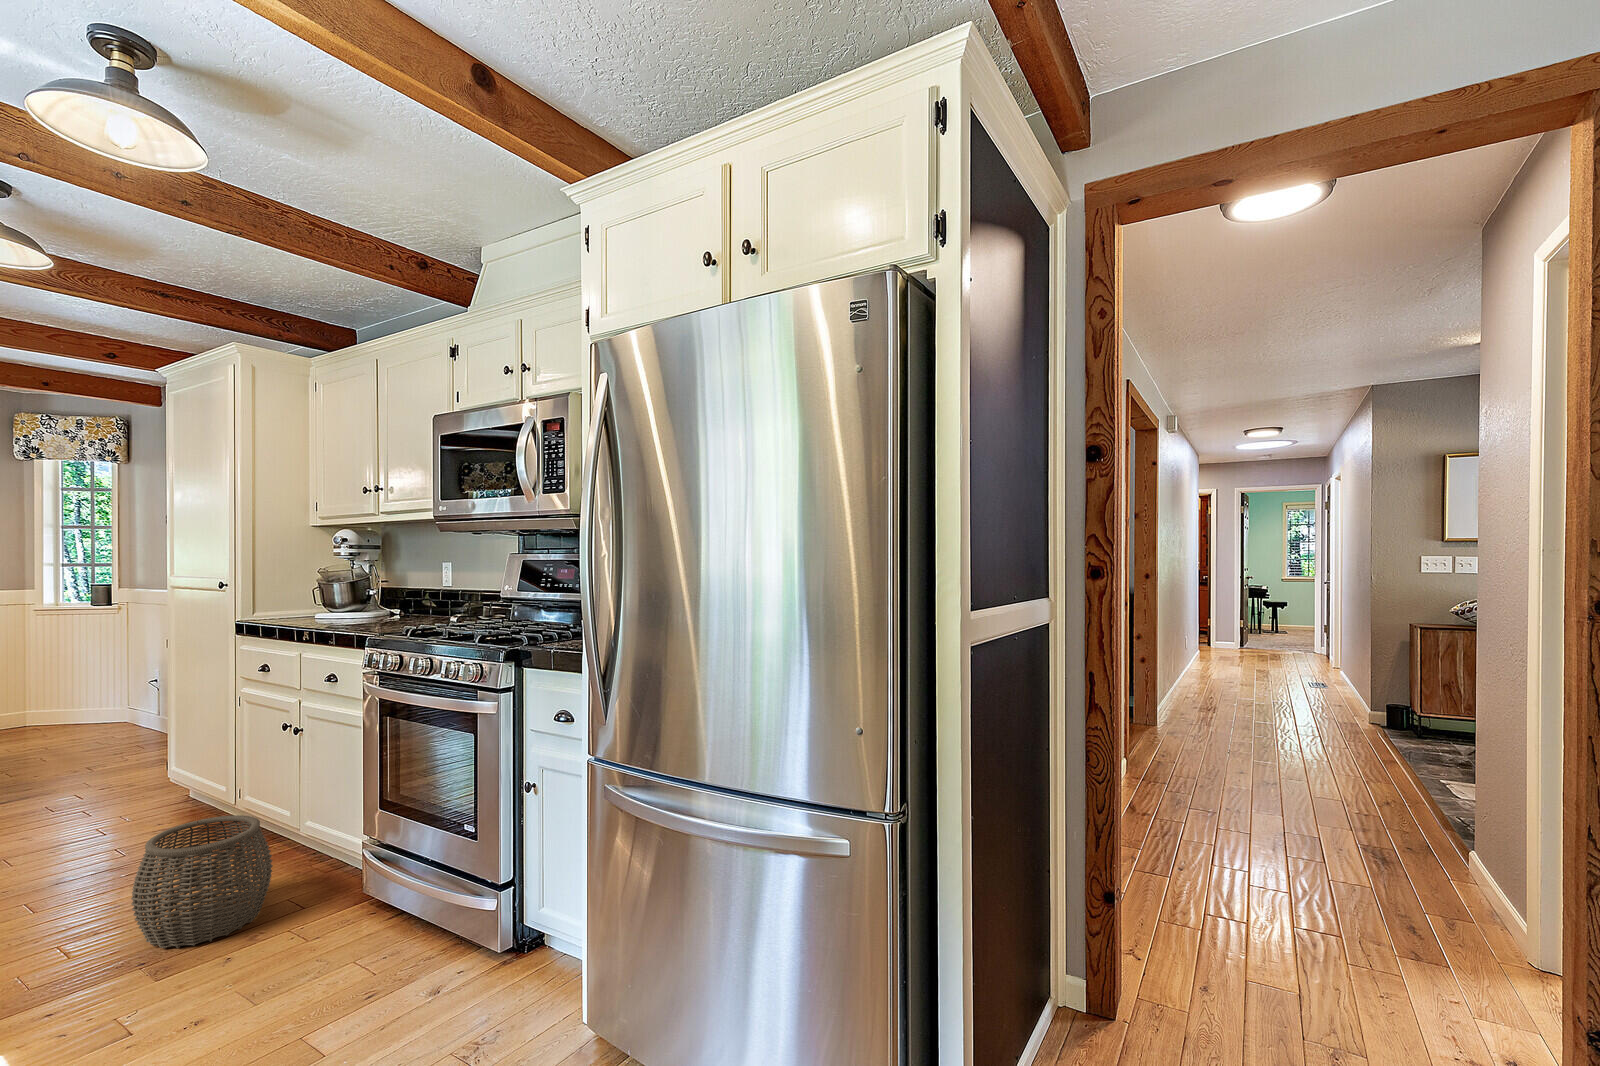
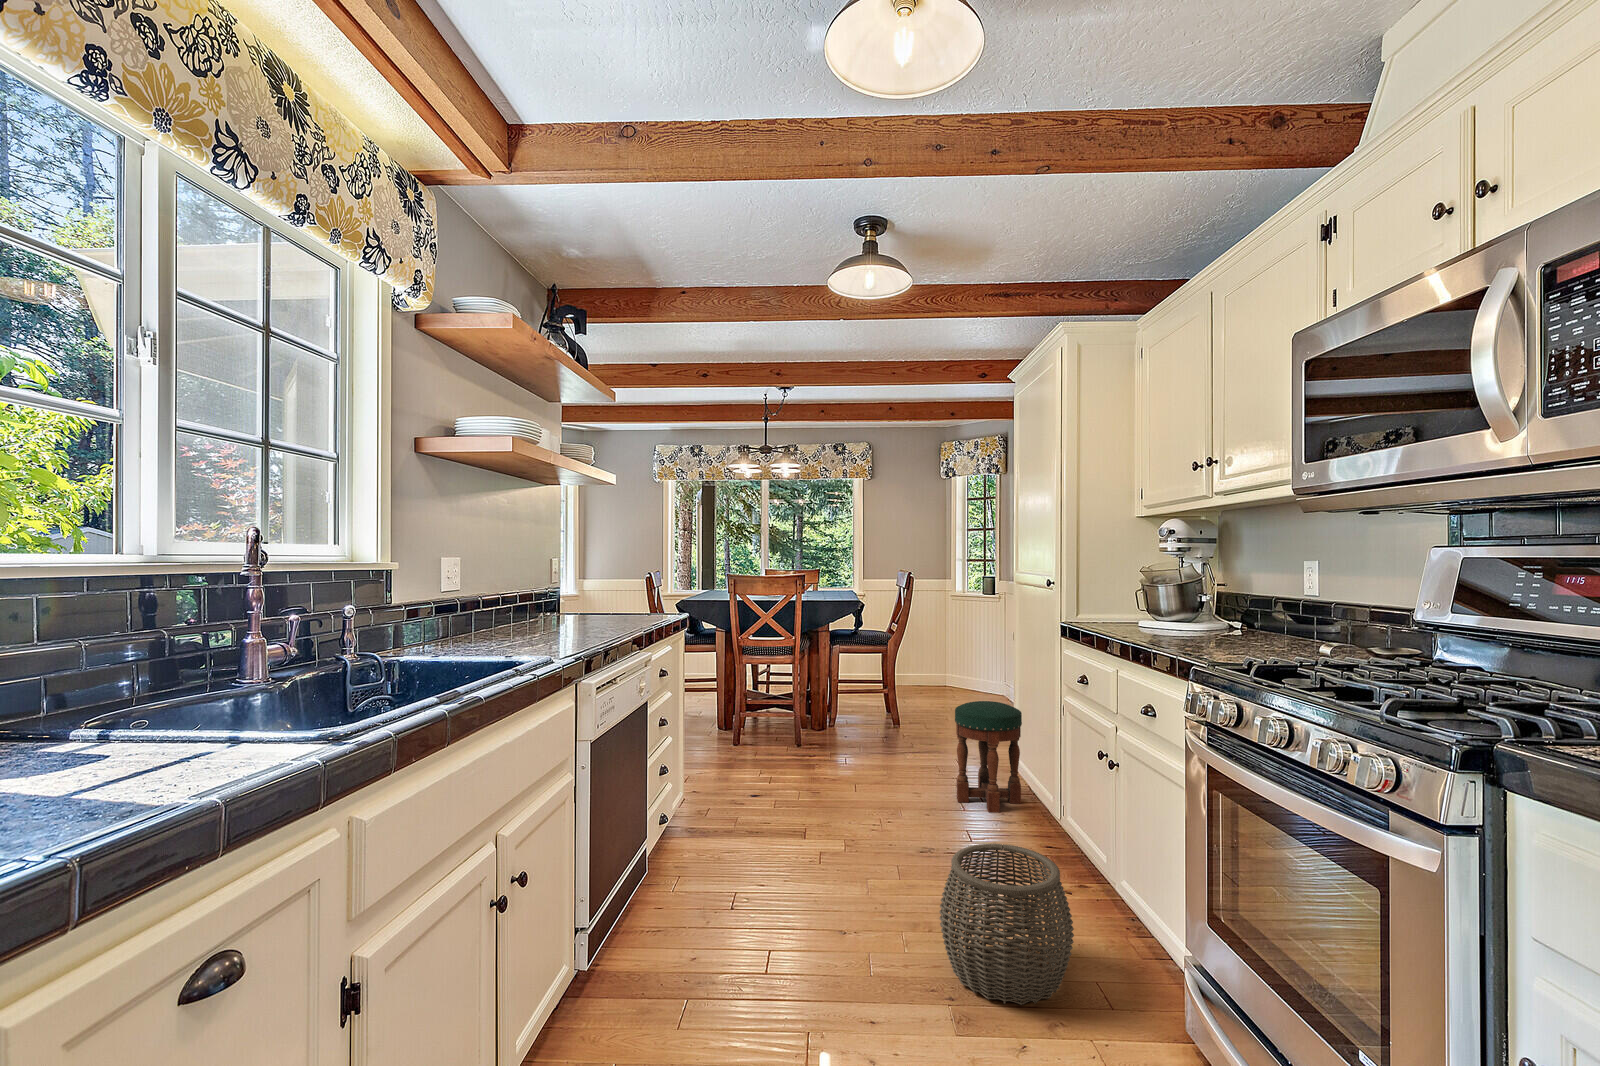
stool: none [94,713,184,829] -> present [955,701,1022,813]

